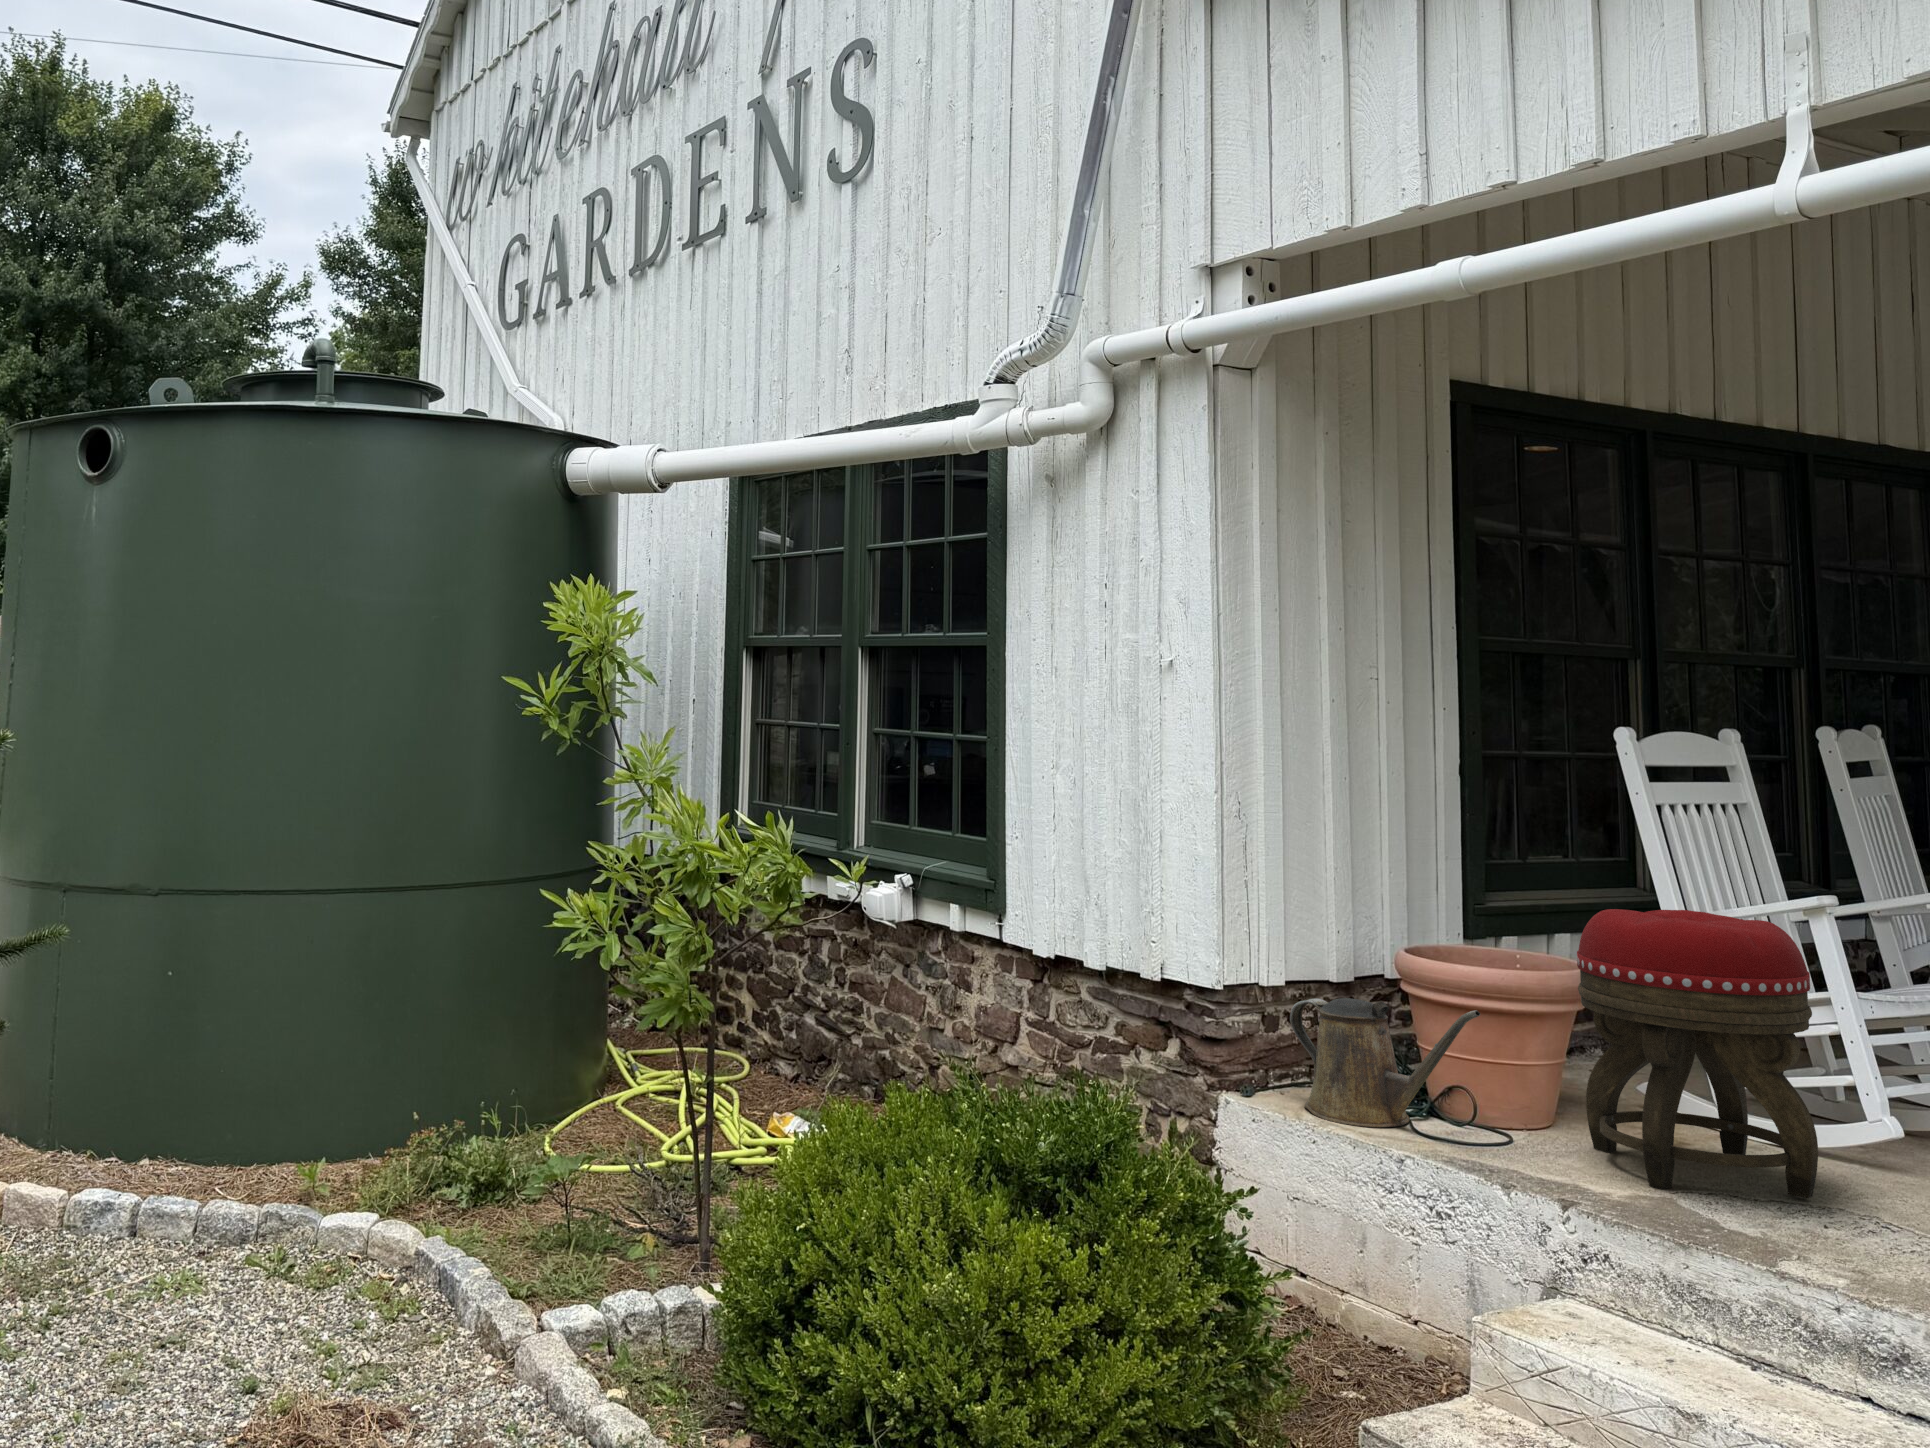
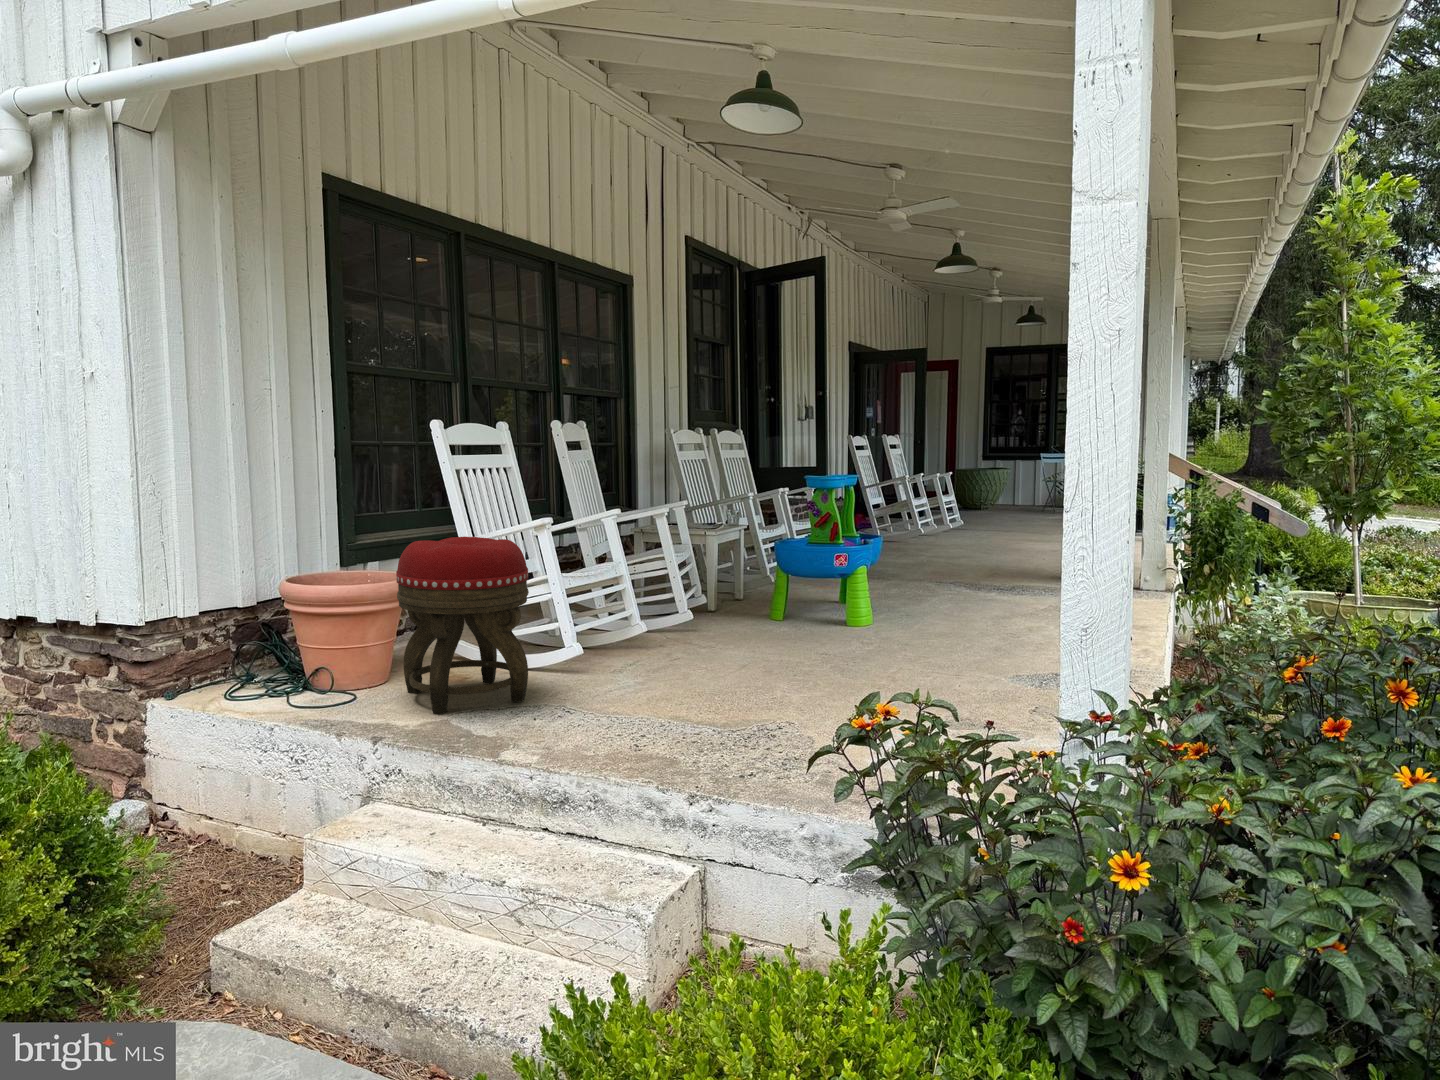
watering can: present [1290,998,1480,1127] -> none [205,619,330,709]

